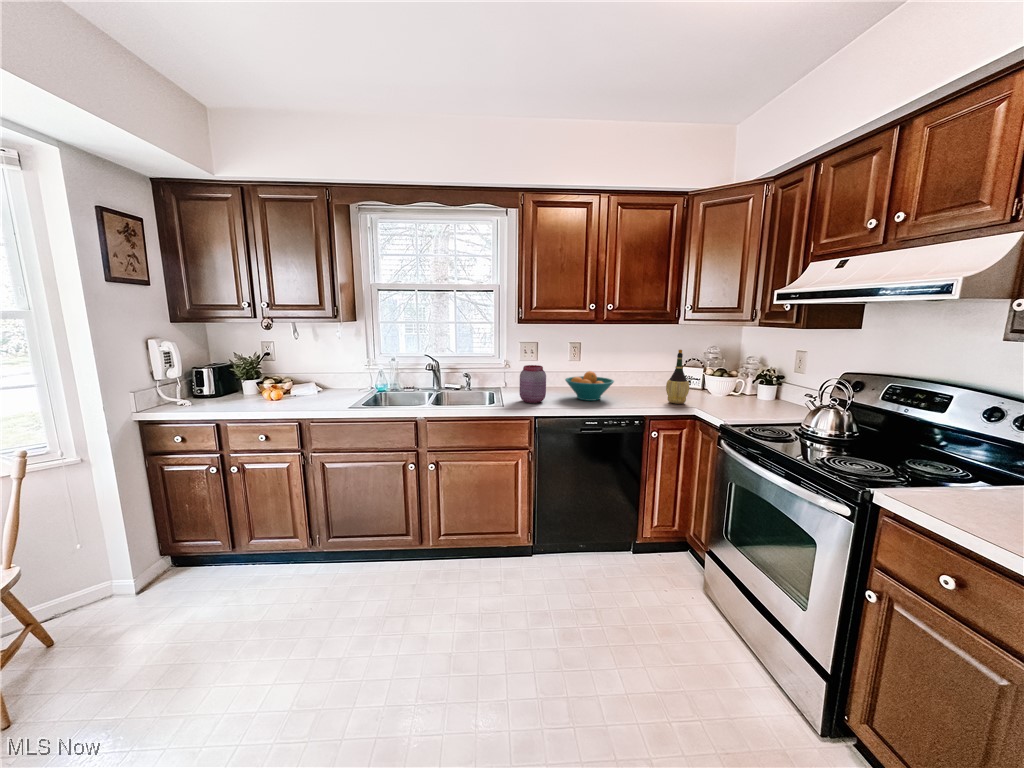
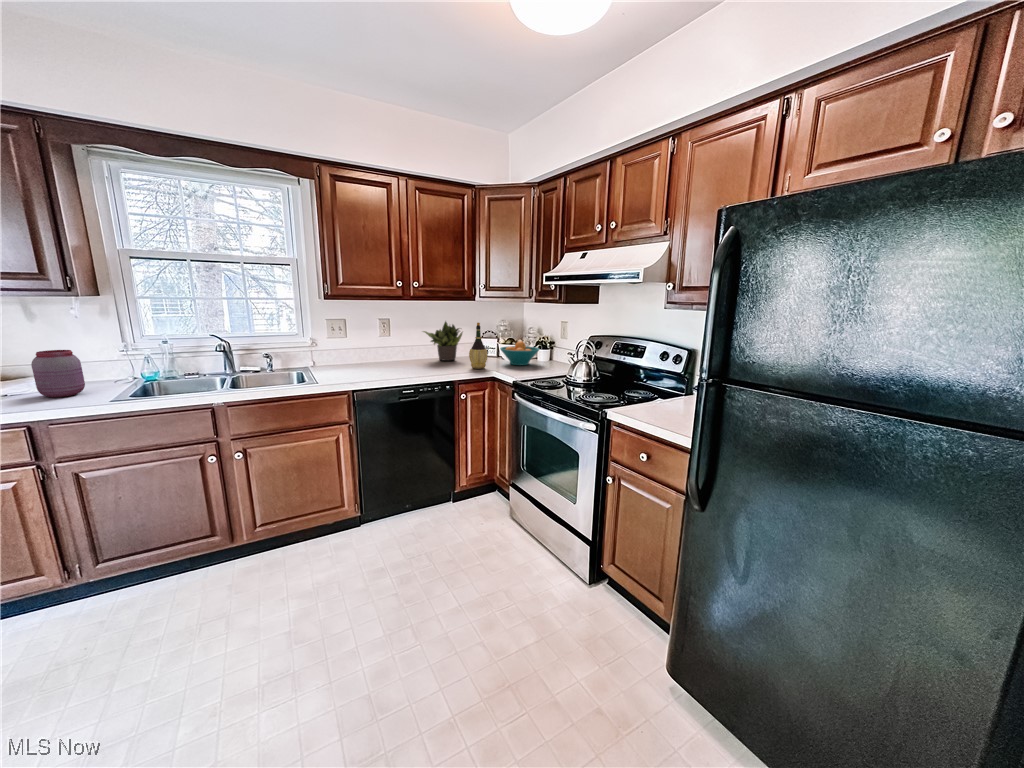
potted plant: none [613,345,662,390] -> present [423,321,462,360]
jar: present [519,365,546,403] -> present [31,350,85,398]
fruit bowl: present [565,371,614,401] -> present [500,341,539,365]

